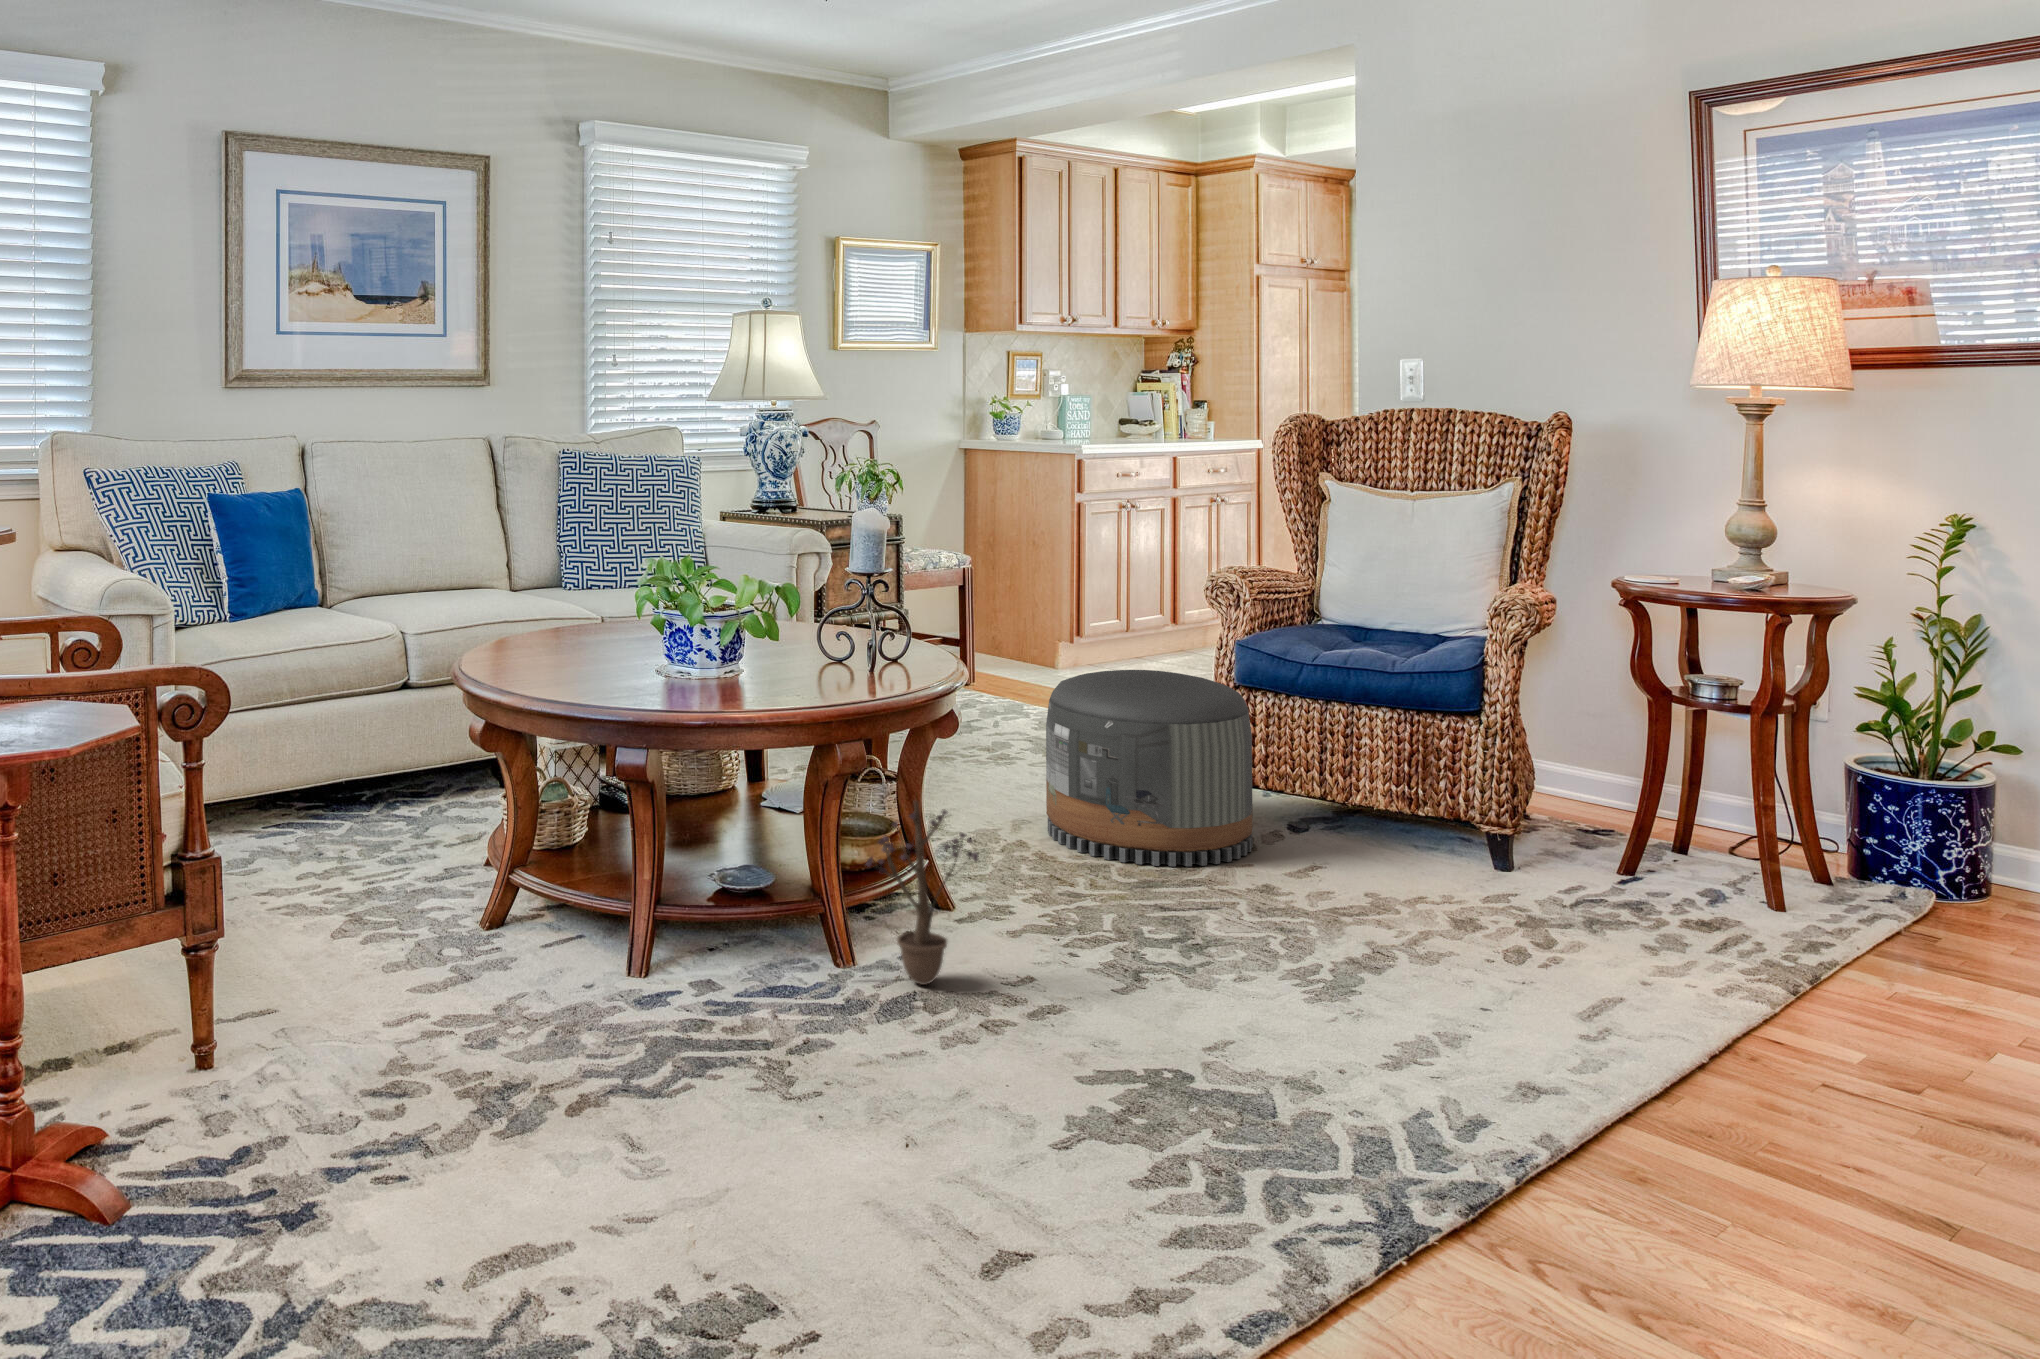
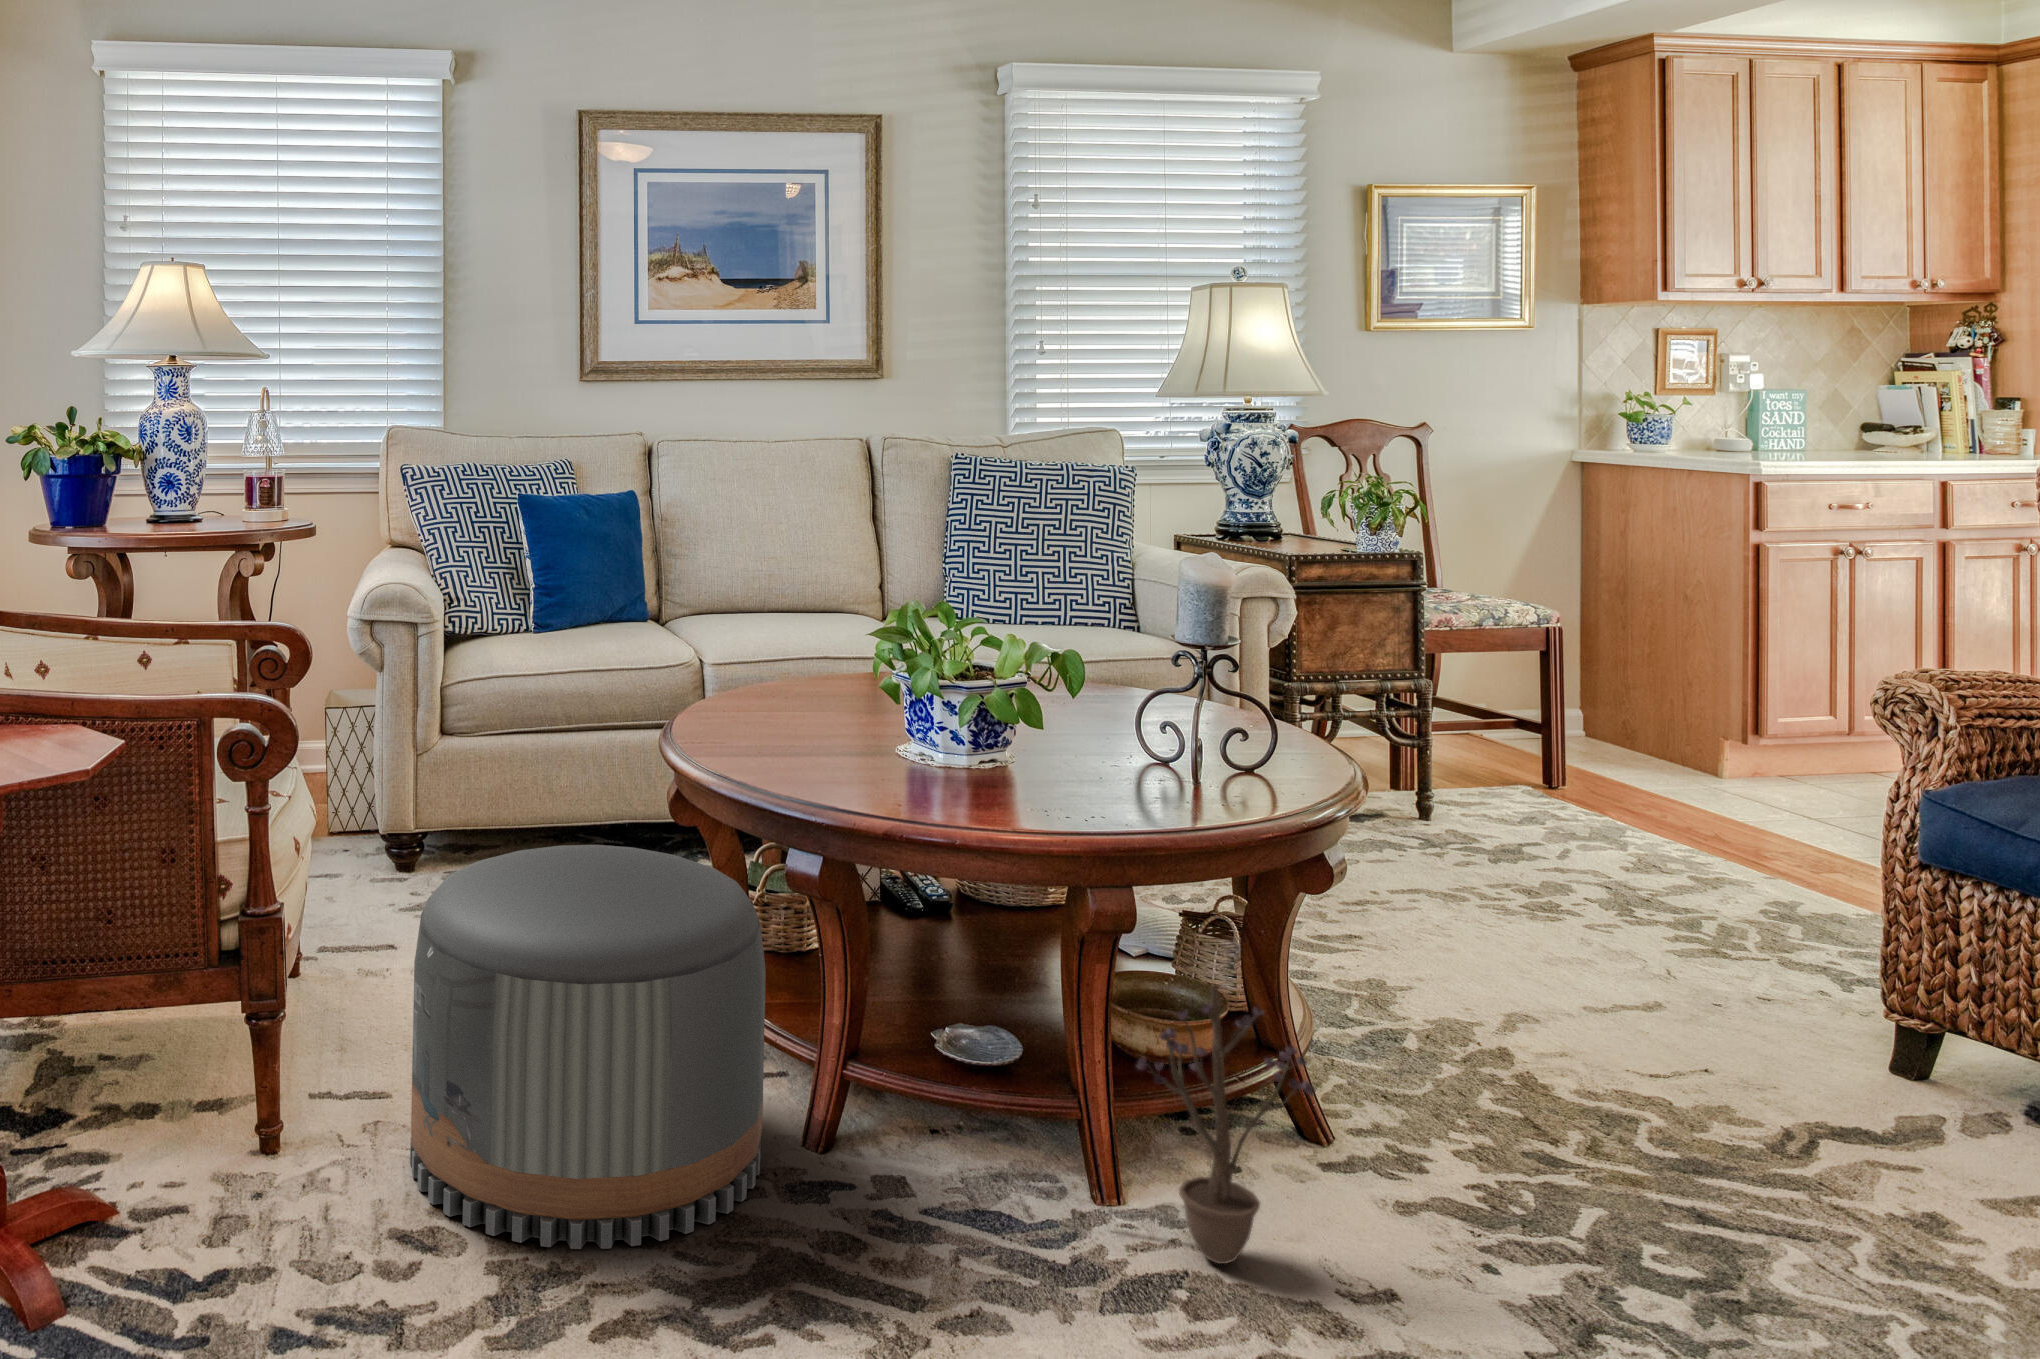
pouf: present [1046,670,1253,866] -> present [410,845,766,1249]

